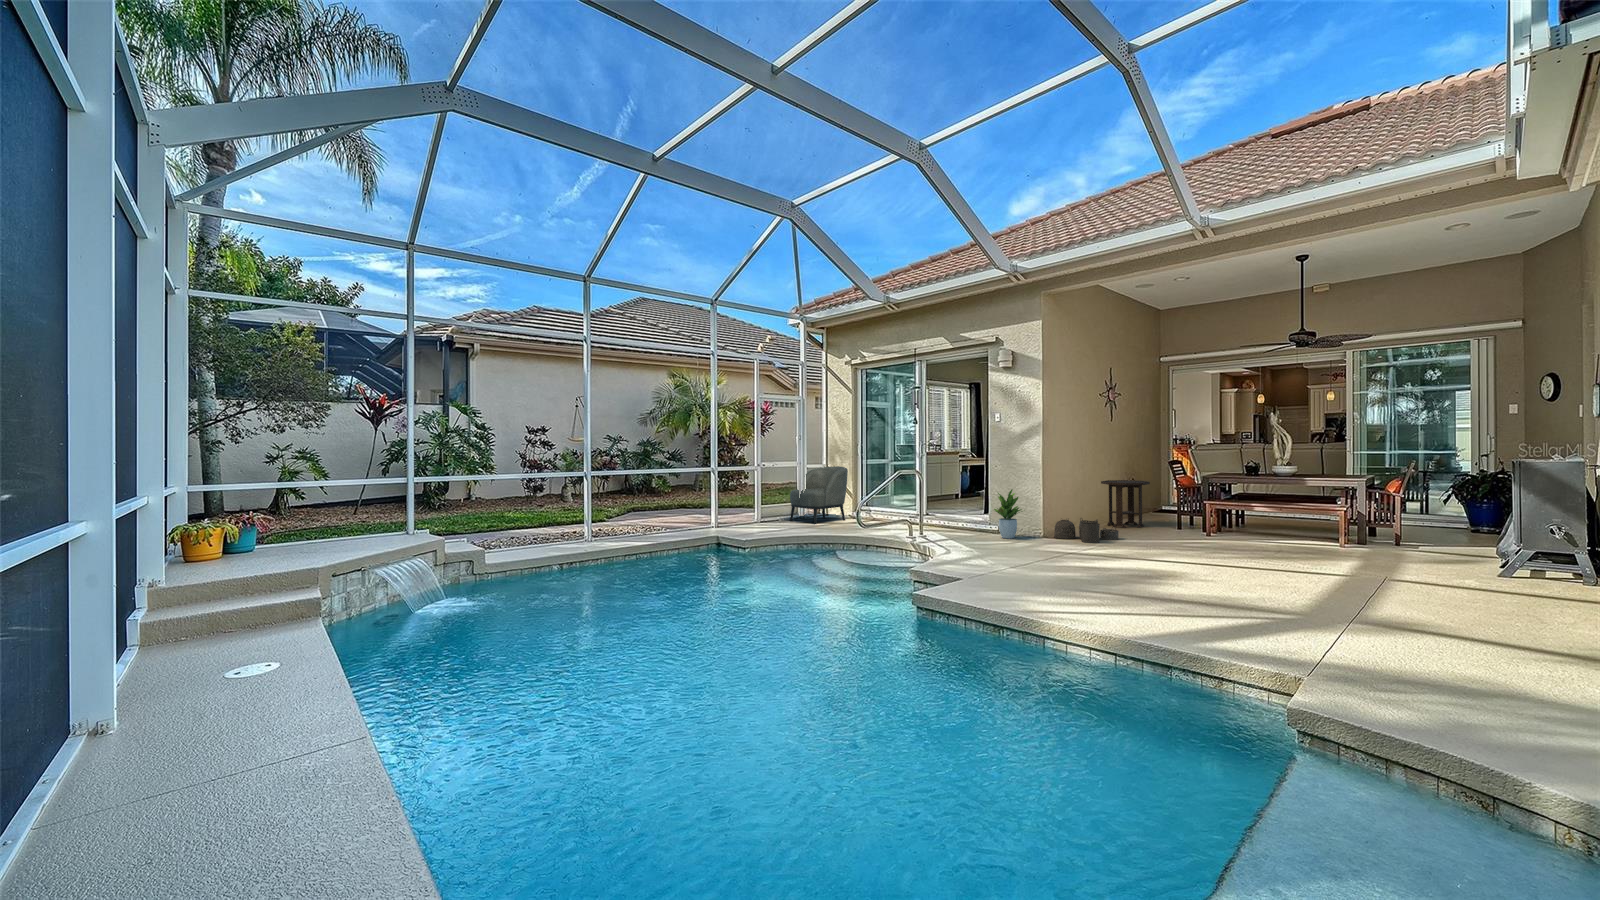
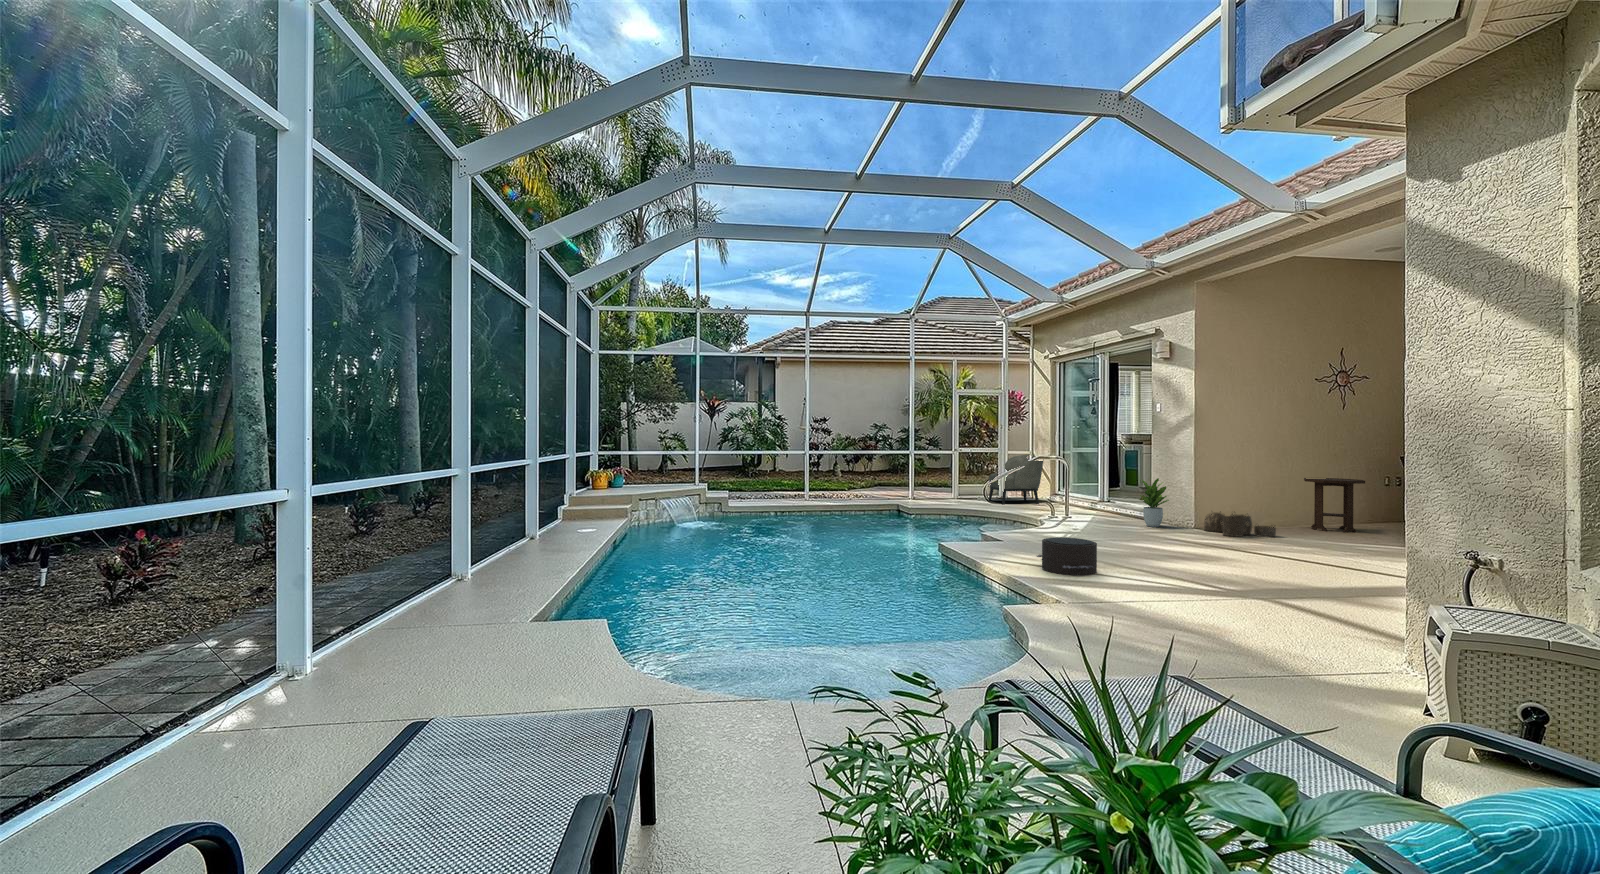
pouf: none [1068,573,1157,620] -> present [1037,537,1097,575]

